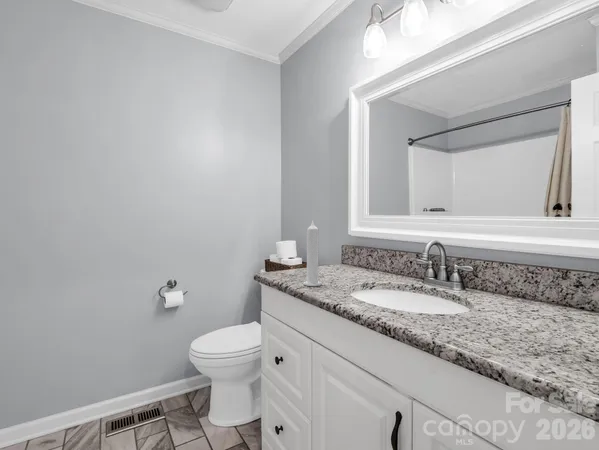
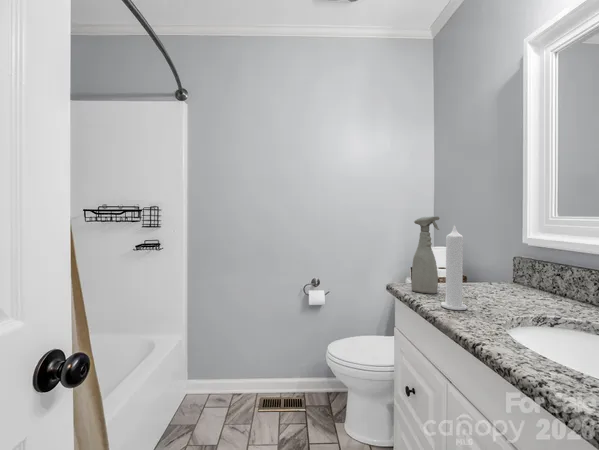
spray bottle: none [277,213,298,277] -> present [411,216,440,293]

